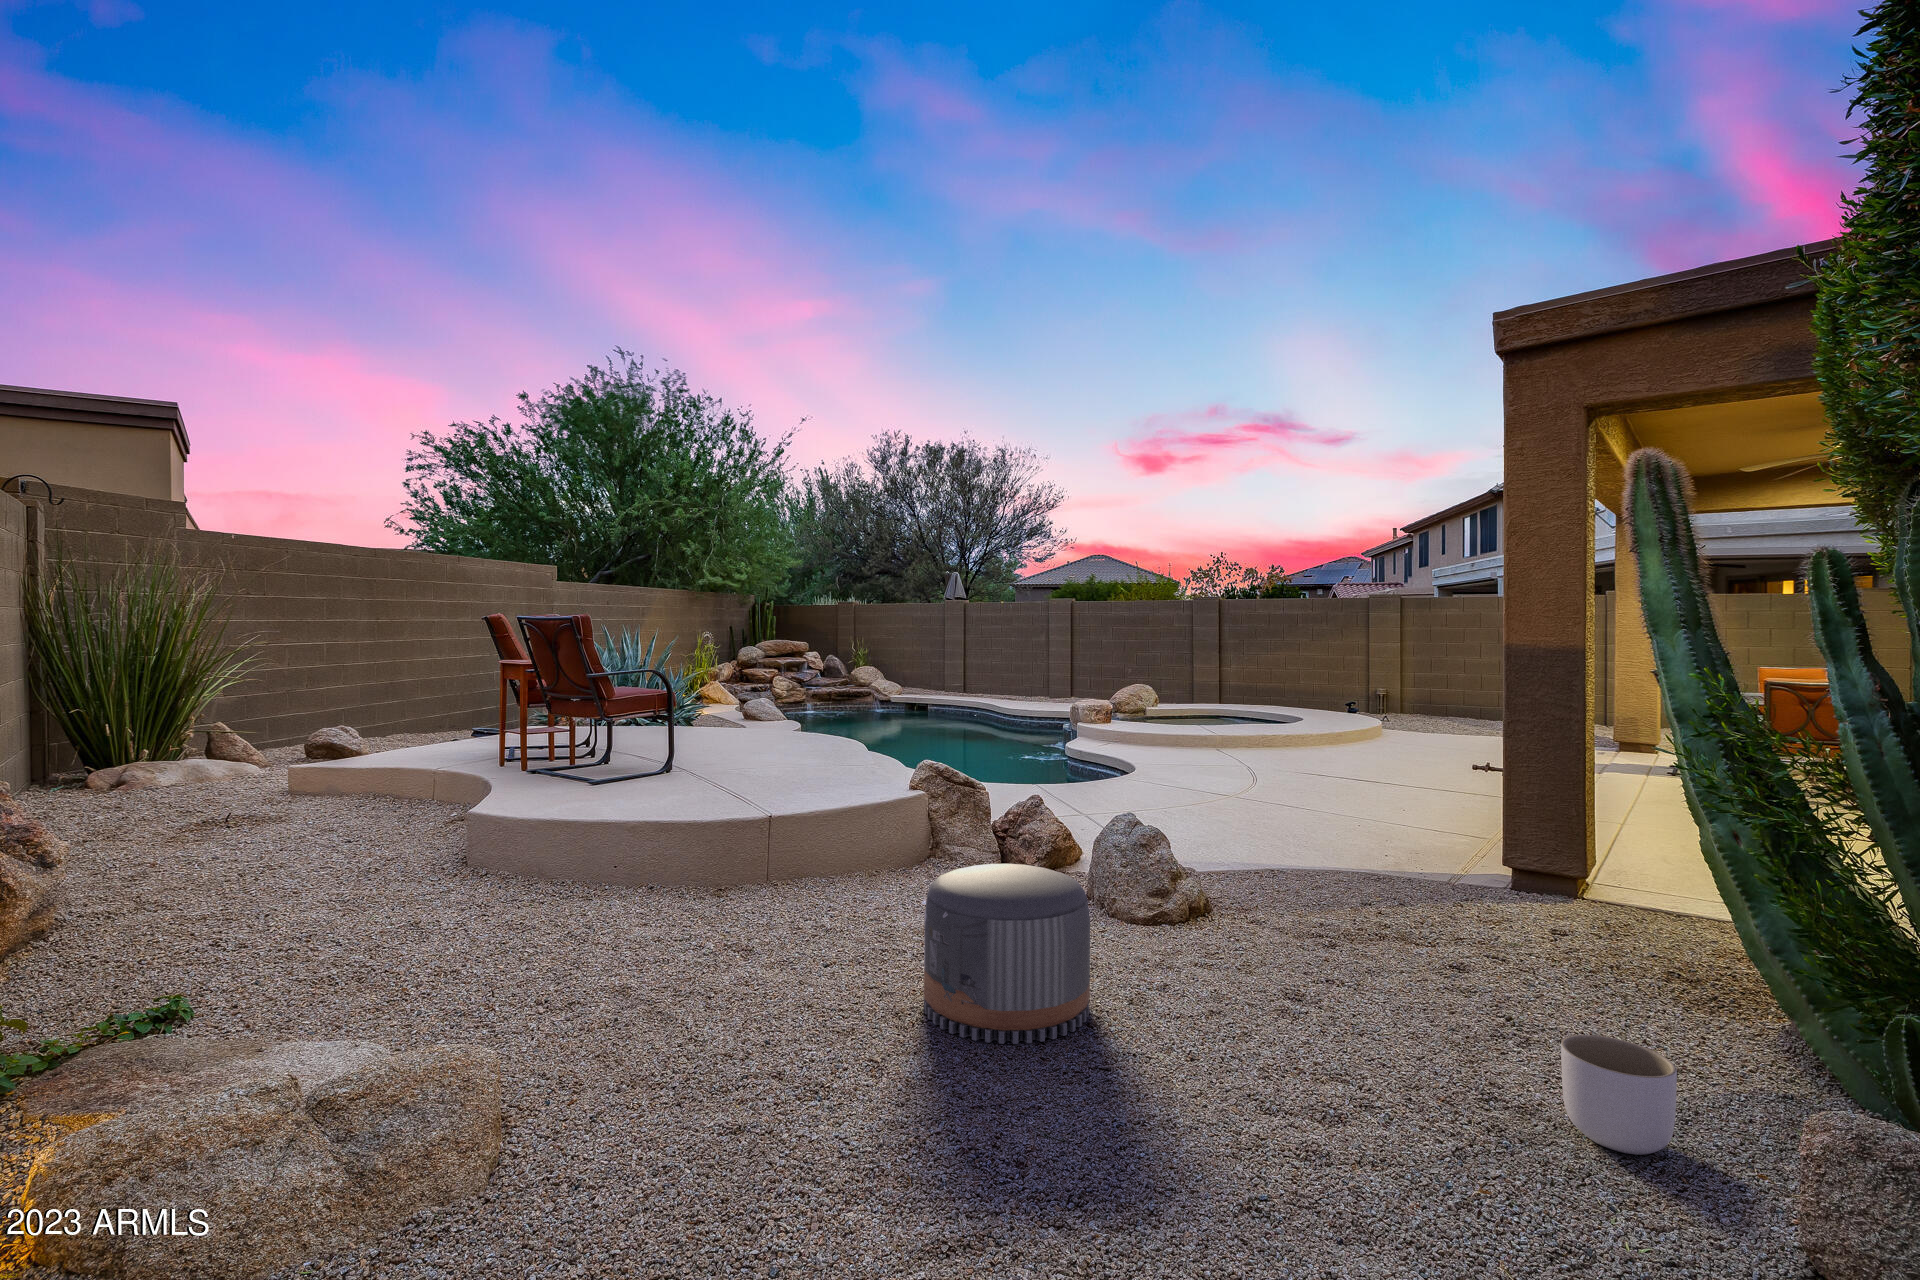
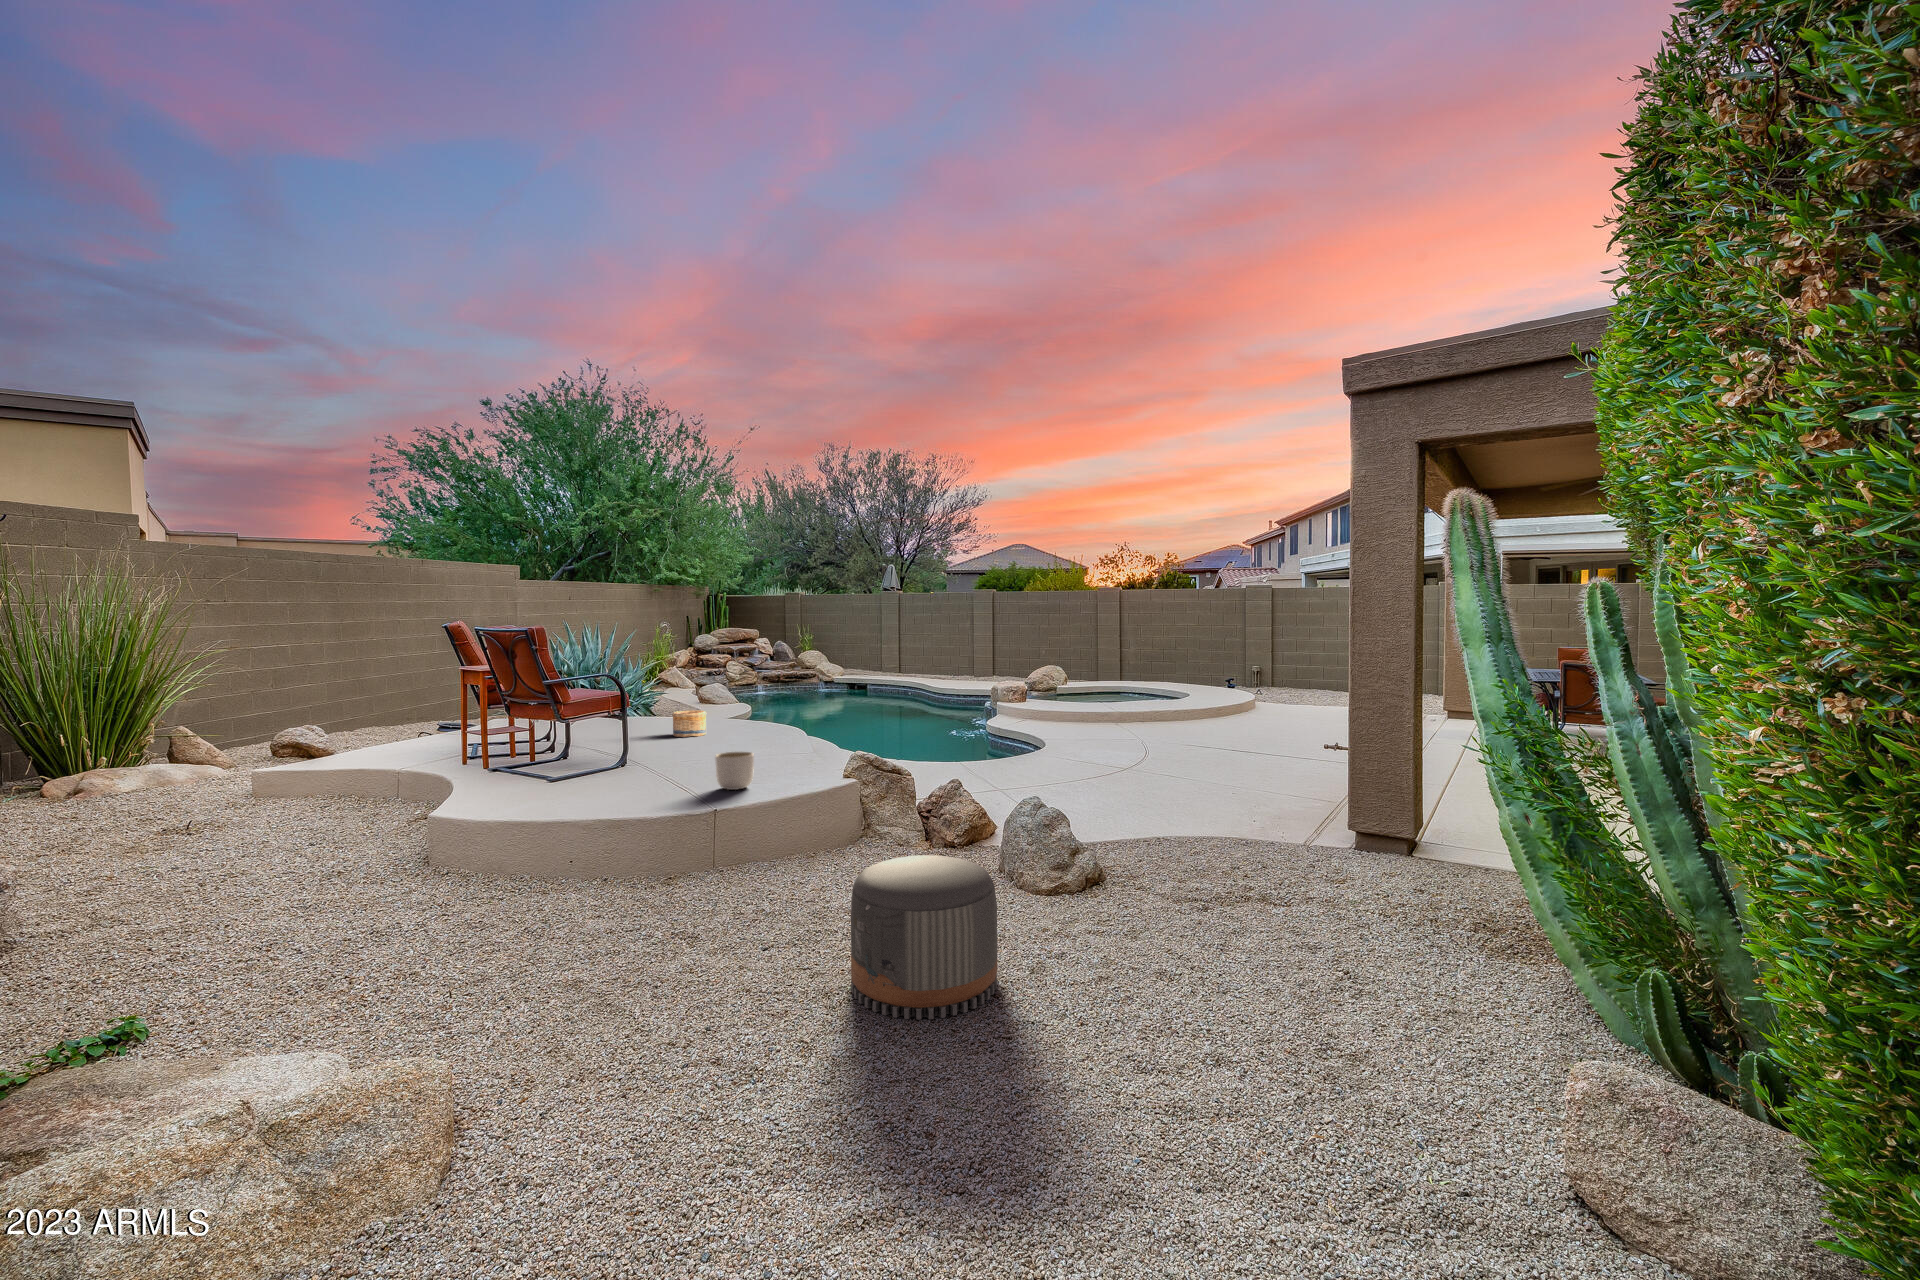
basket: none [720,719,756,747] -> present [672,710,706,737]
planter: present [1561,1035,1677,1155] -> present [715,752,754,790]

